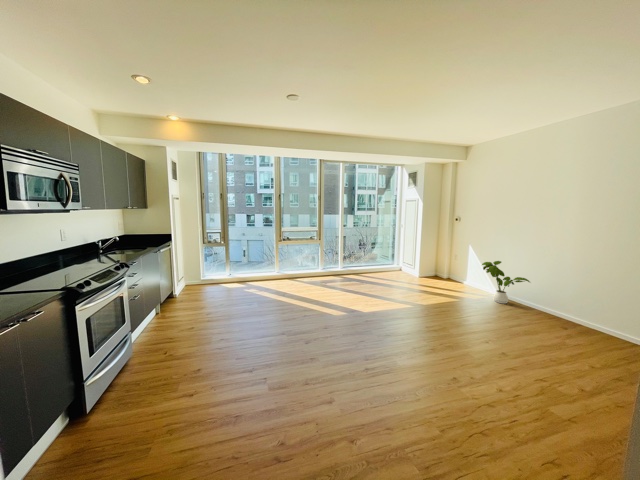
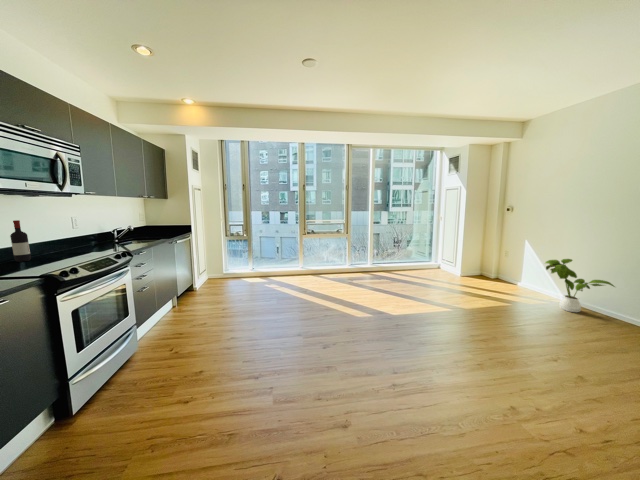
wine bottle: none [13,236,32,276] -> present [10,220,31,262]

